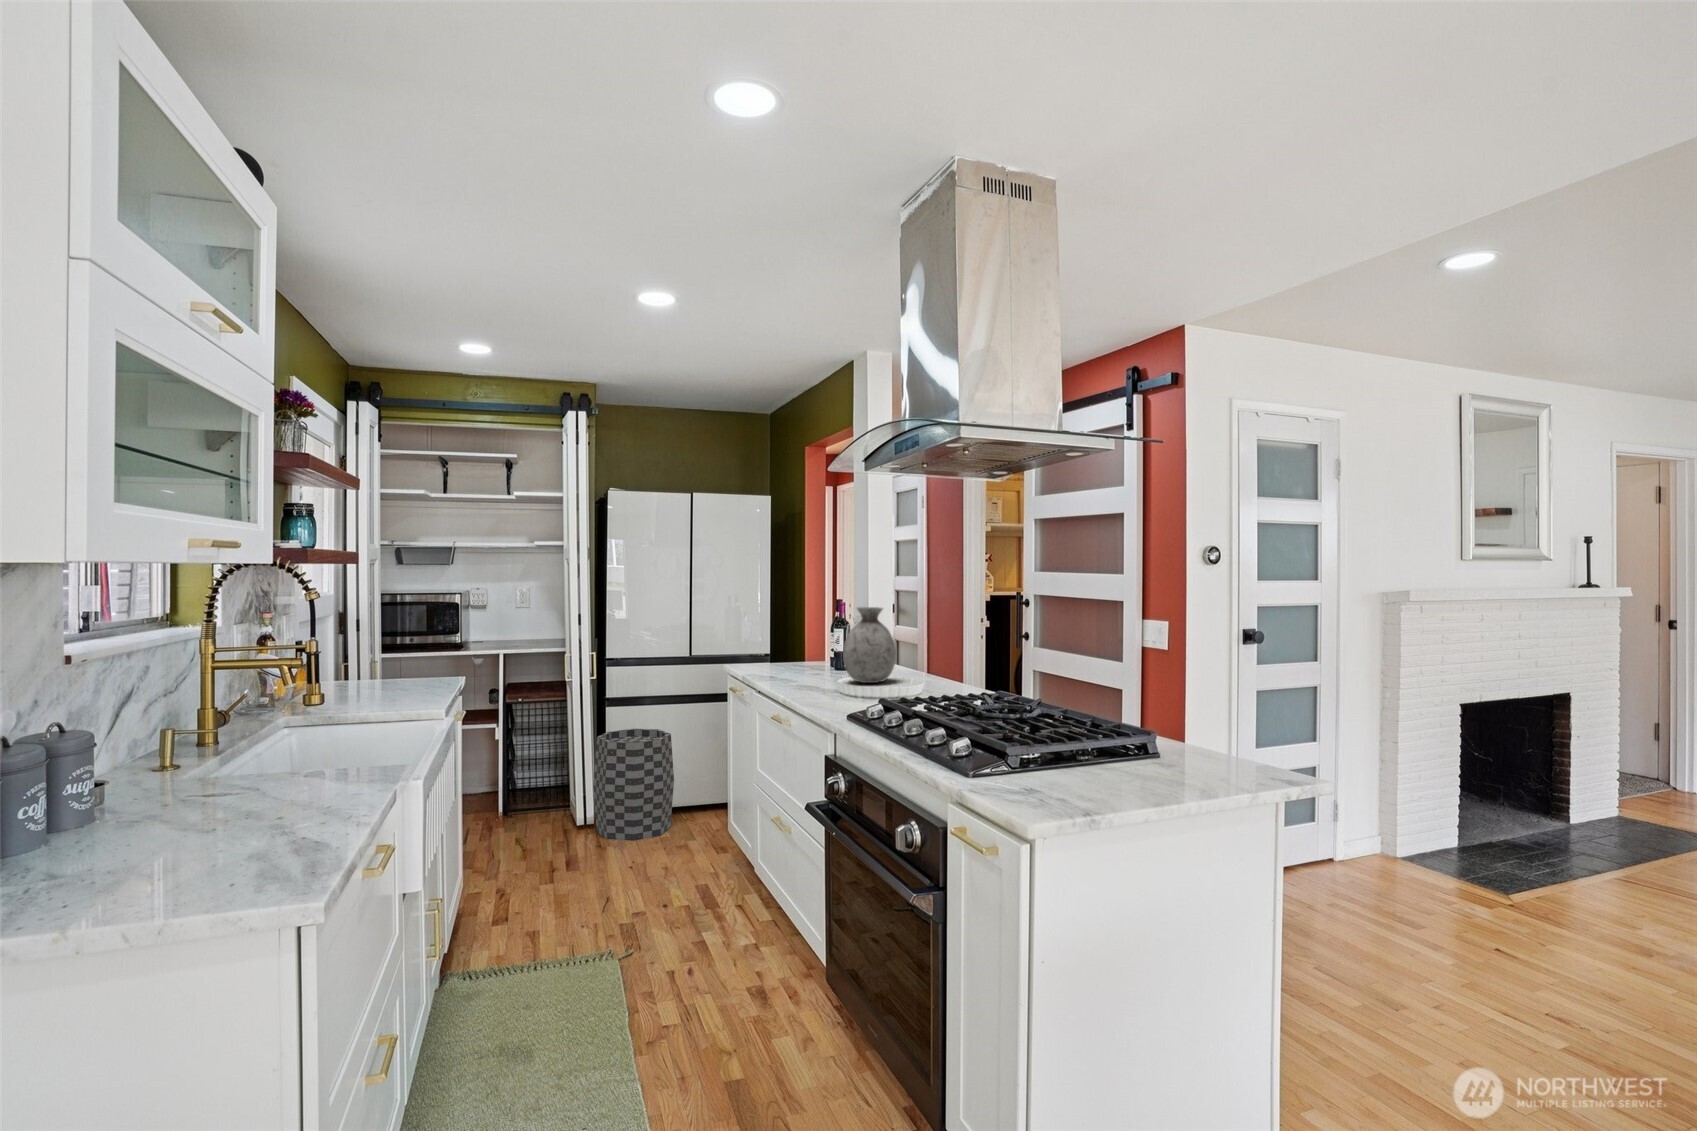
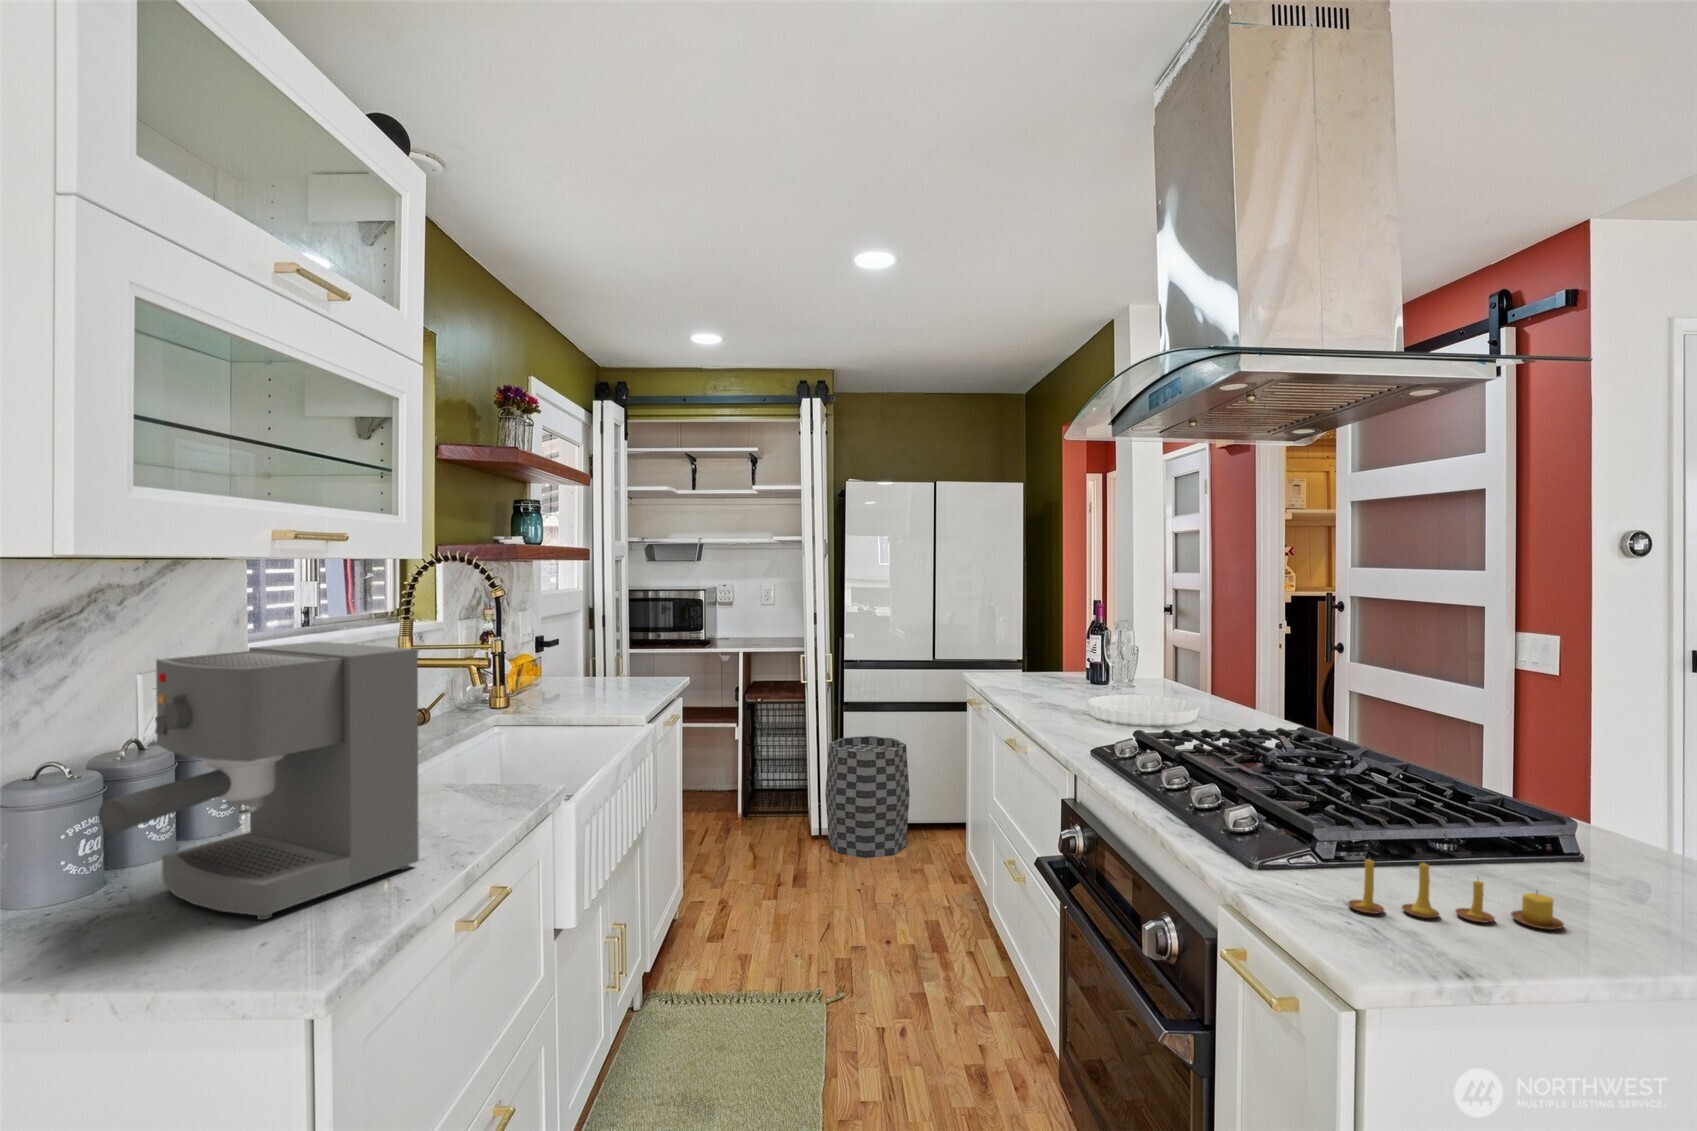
vase: present [843,607,896,683] -> none [1093,611,1161,704]
coffee maker: none [57,640,316,875] -> present [98,641,419,920]
candle: none [1027,756,1143,794] -> present [1348,859,1564,930]

